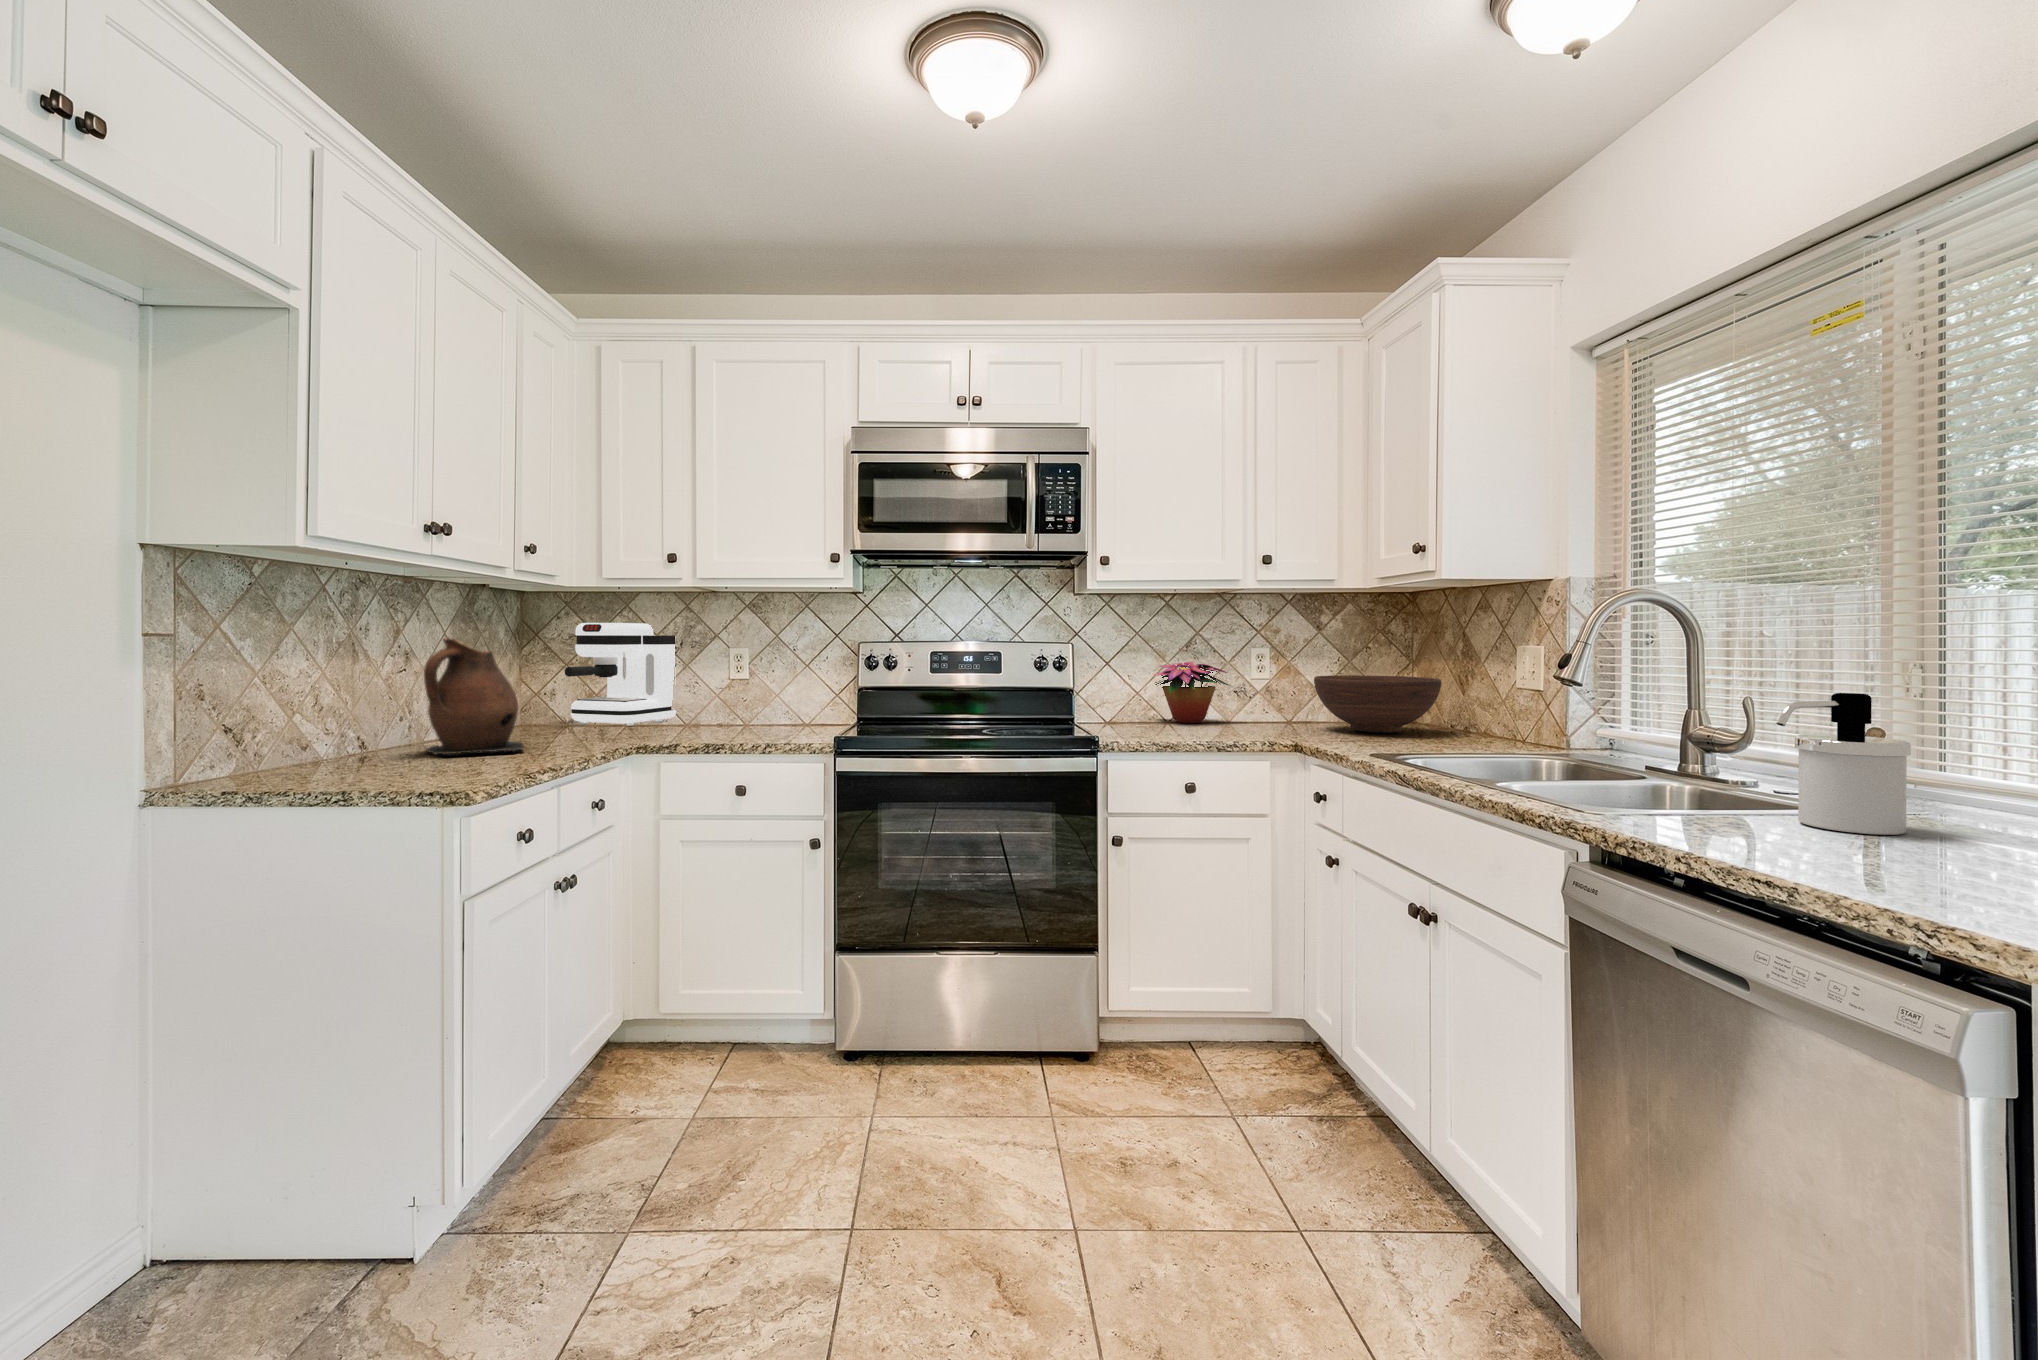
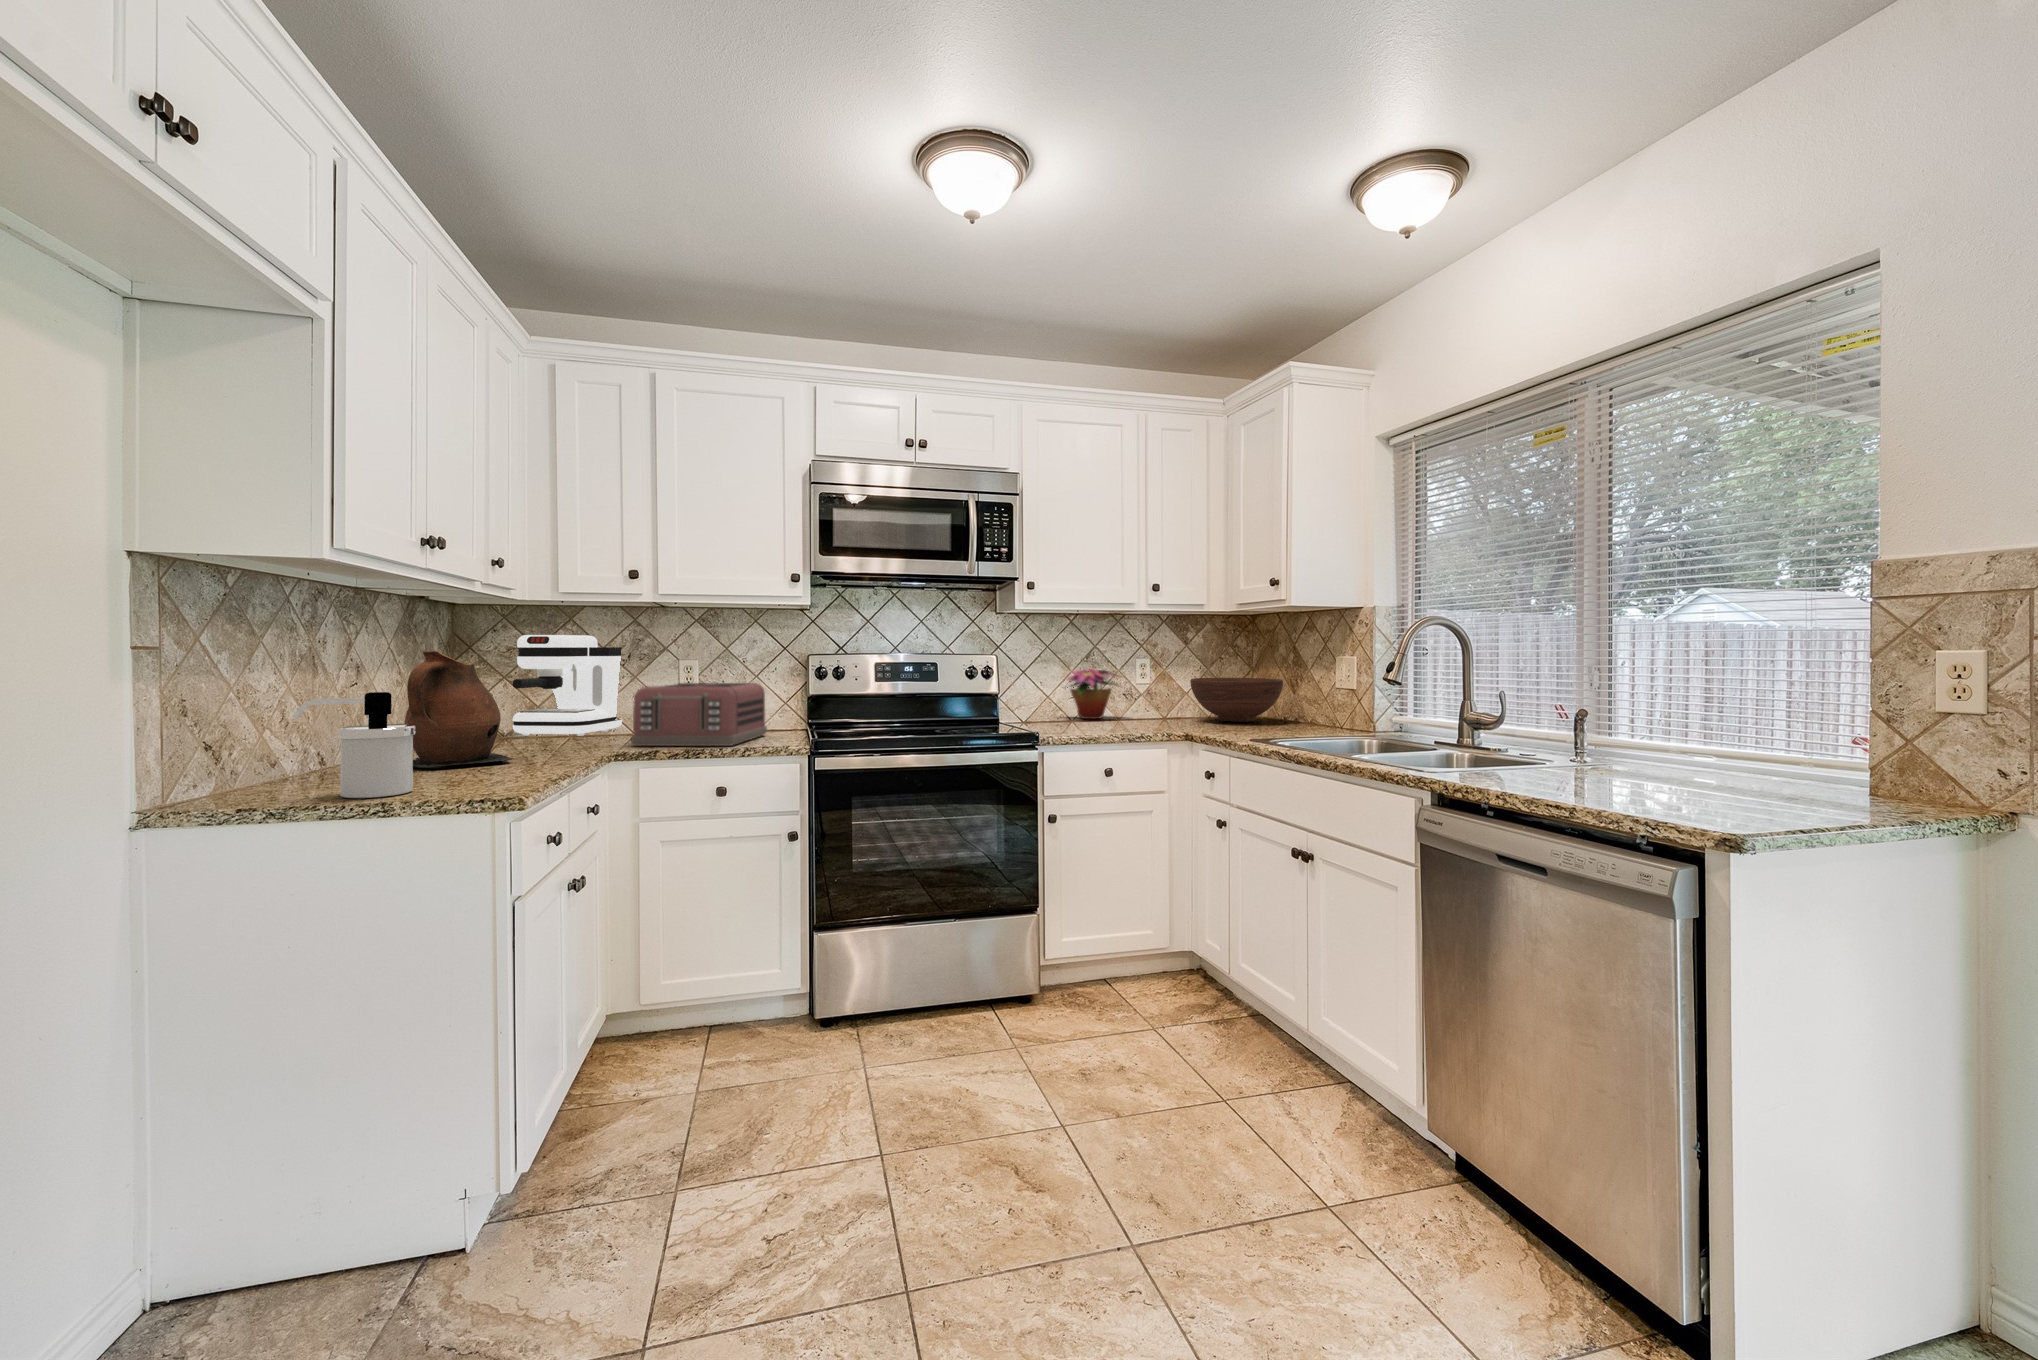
toaster: none [656,673,804,742] -> present [631,683,767,746]
soap dispenser: present [1776,693,1911,835] -> present [293,692,416,798]

